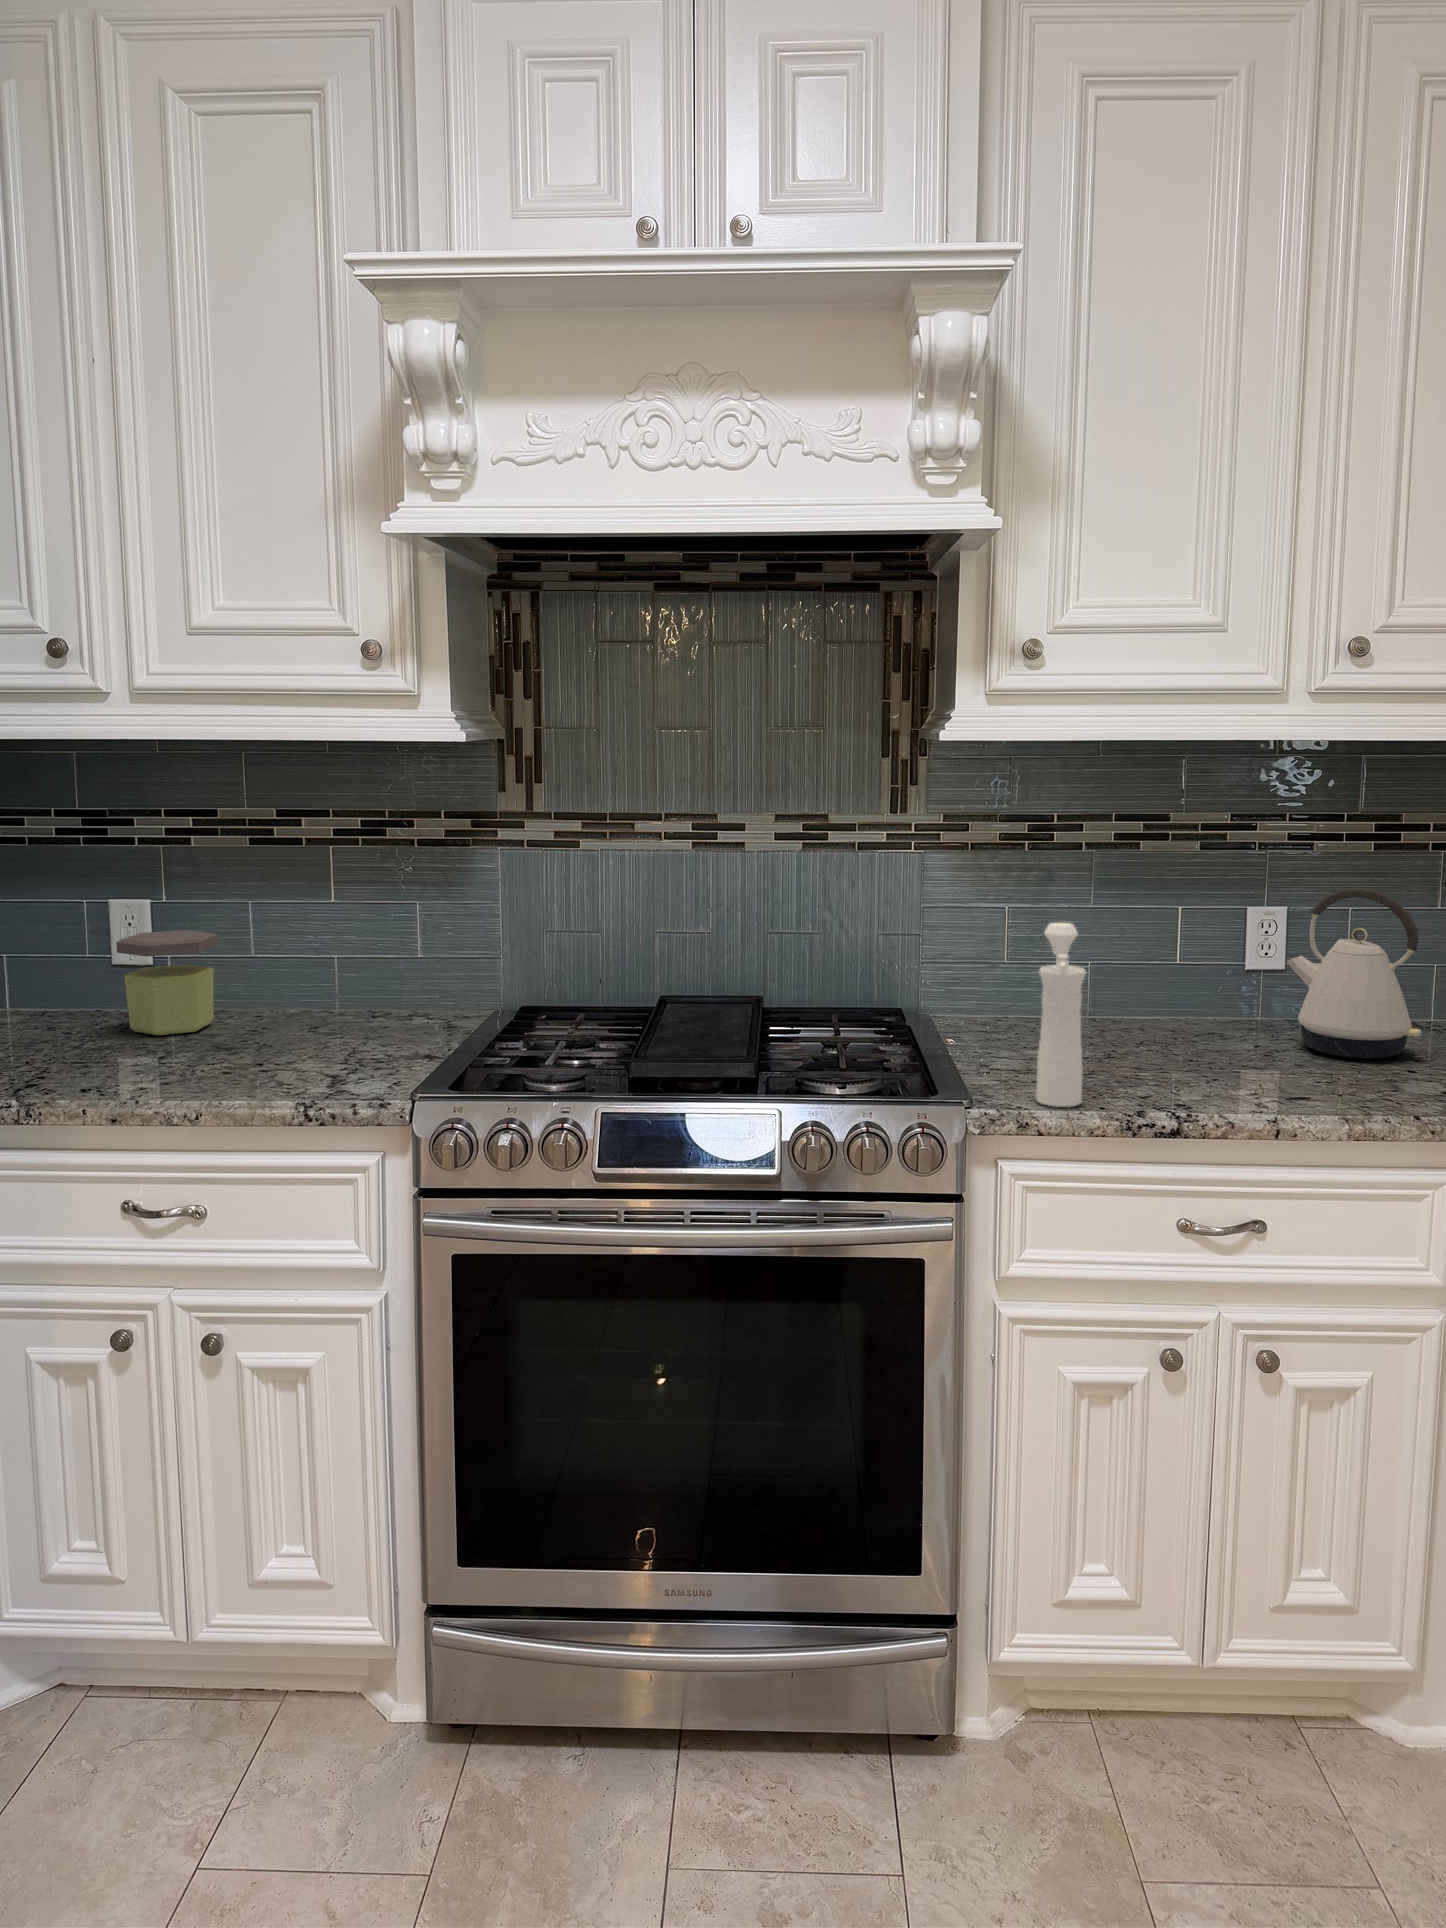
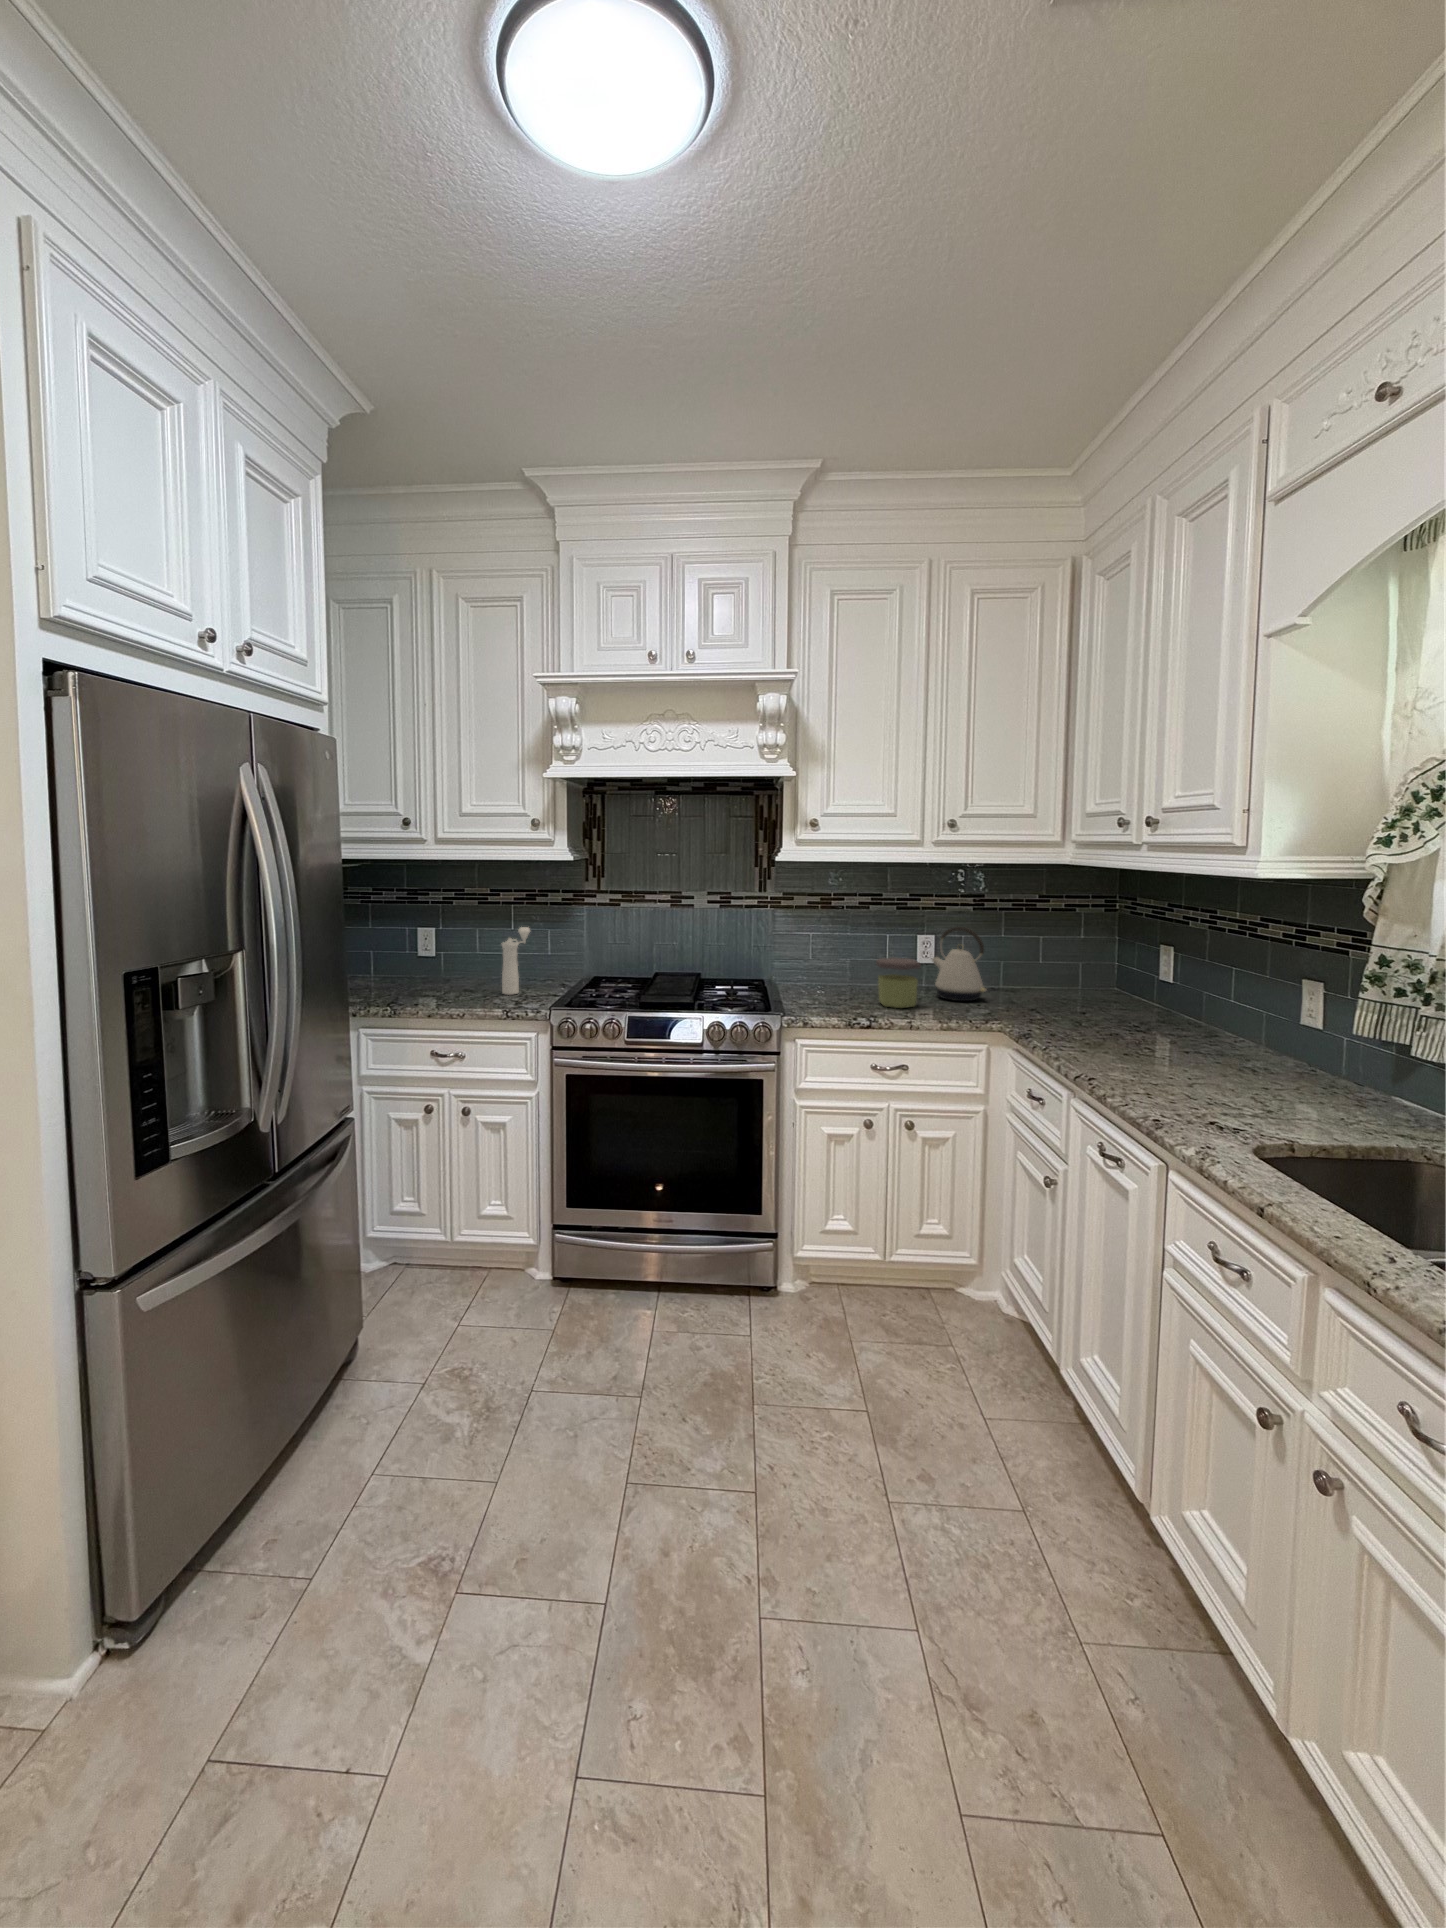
pepper mill: present [1036,923,1086,1107] -> present [502,927,530,995]
jar: present [116,930,218,1035] -> present [876,958,921,1008]

